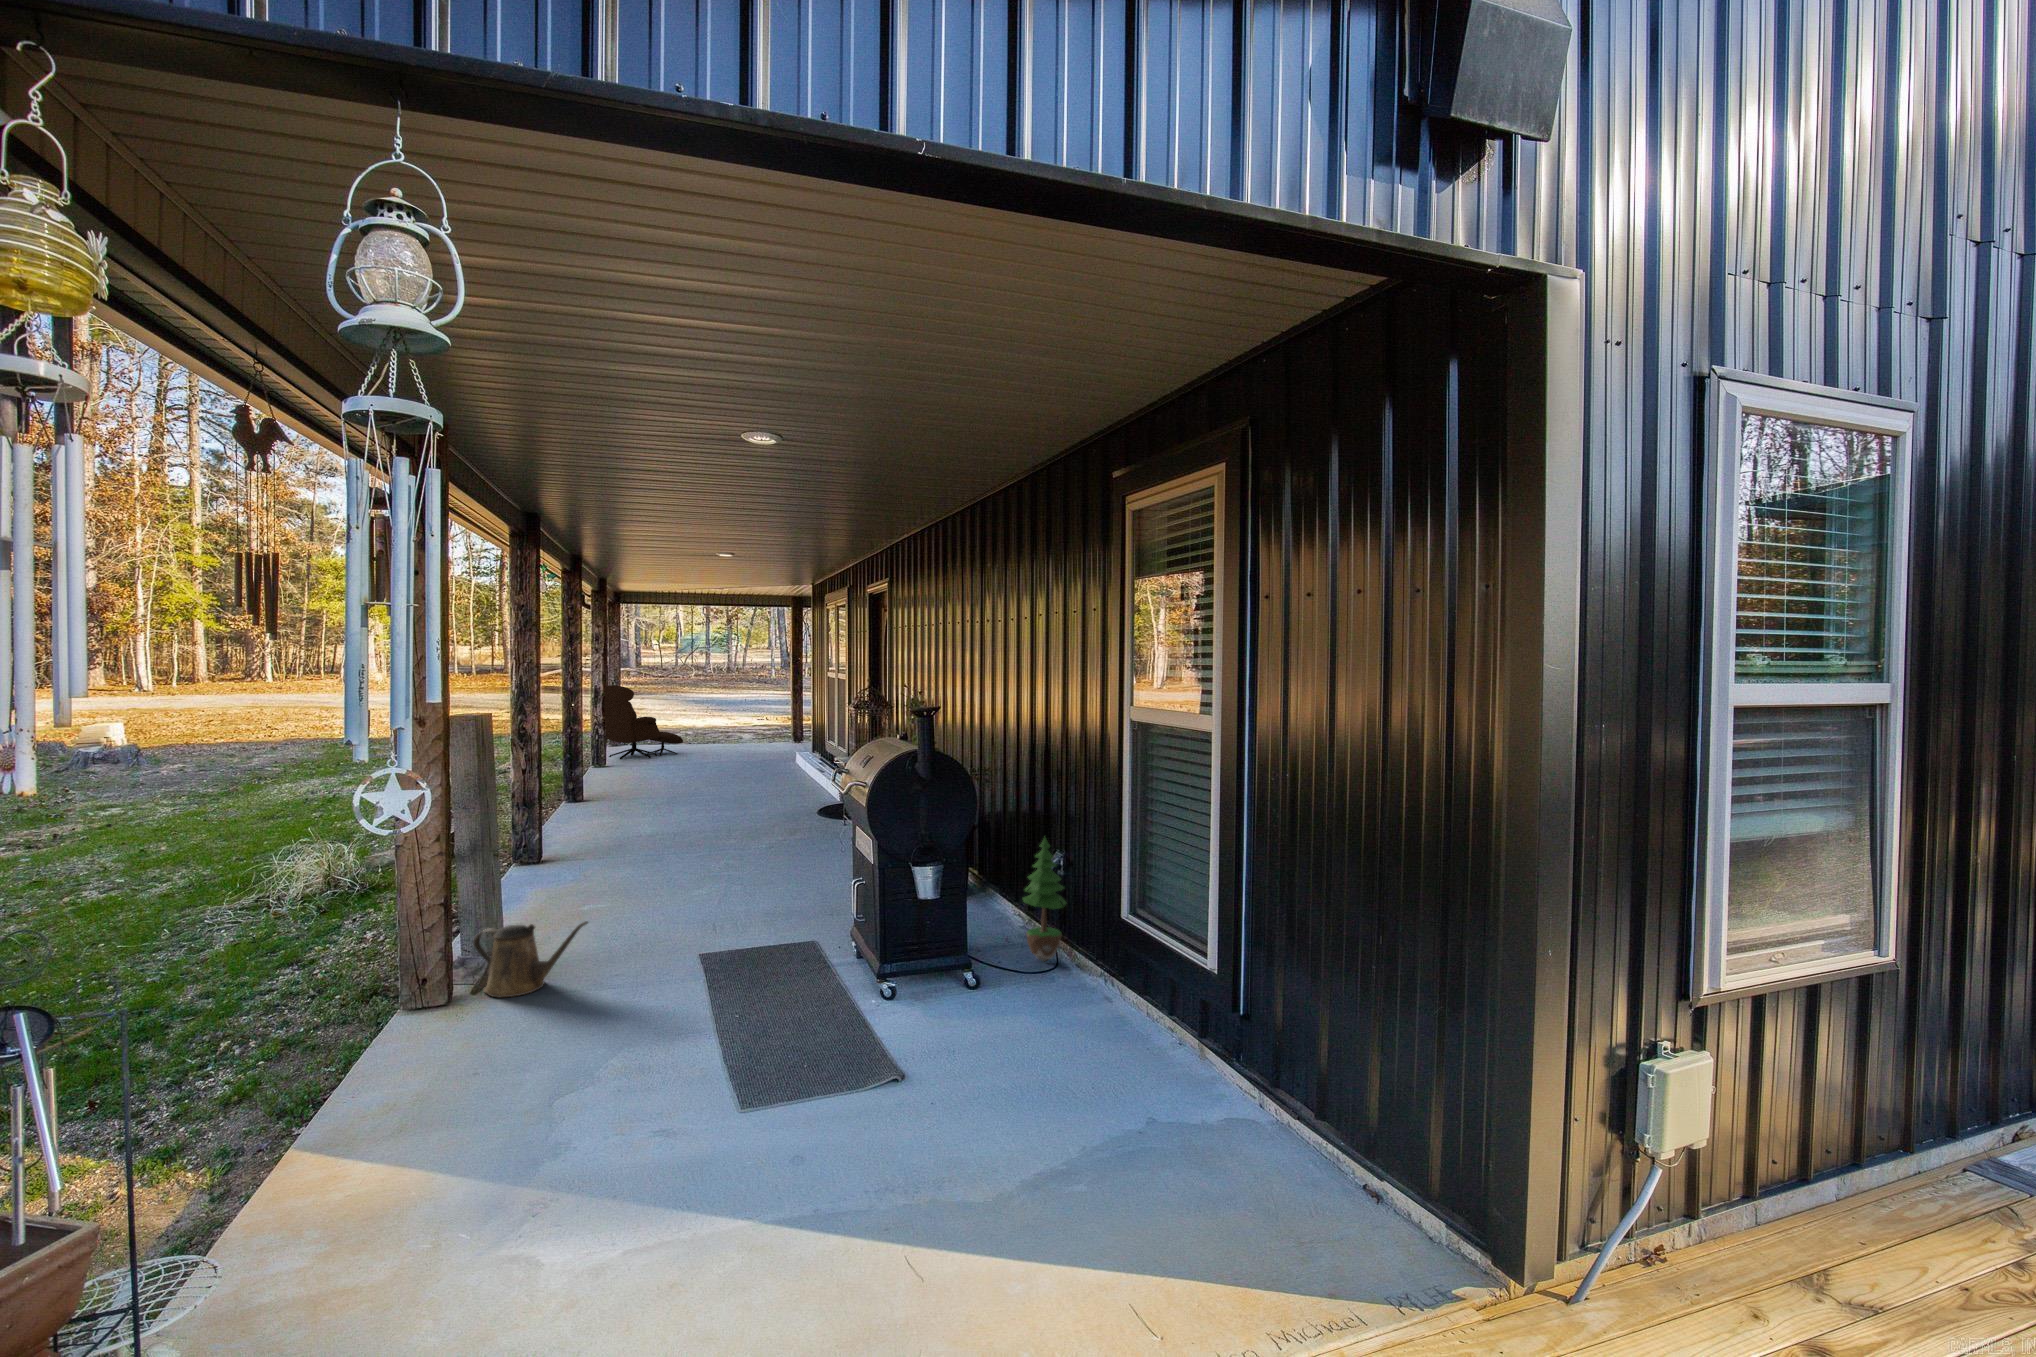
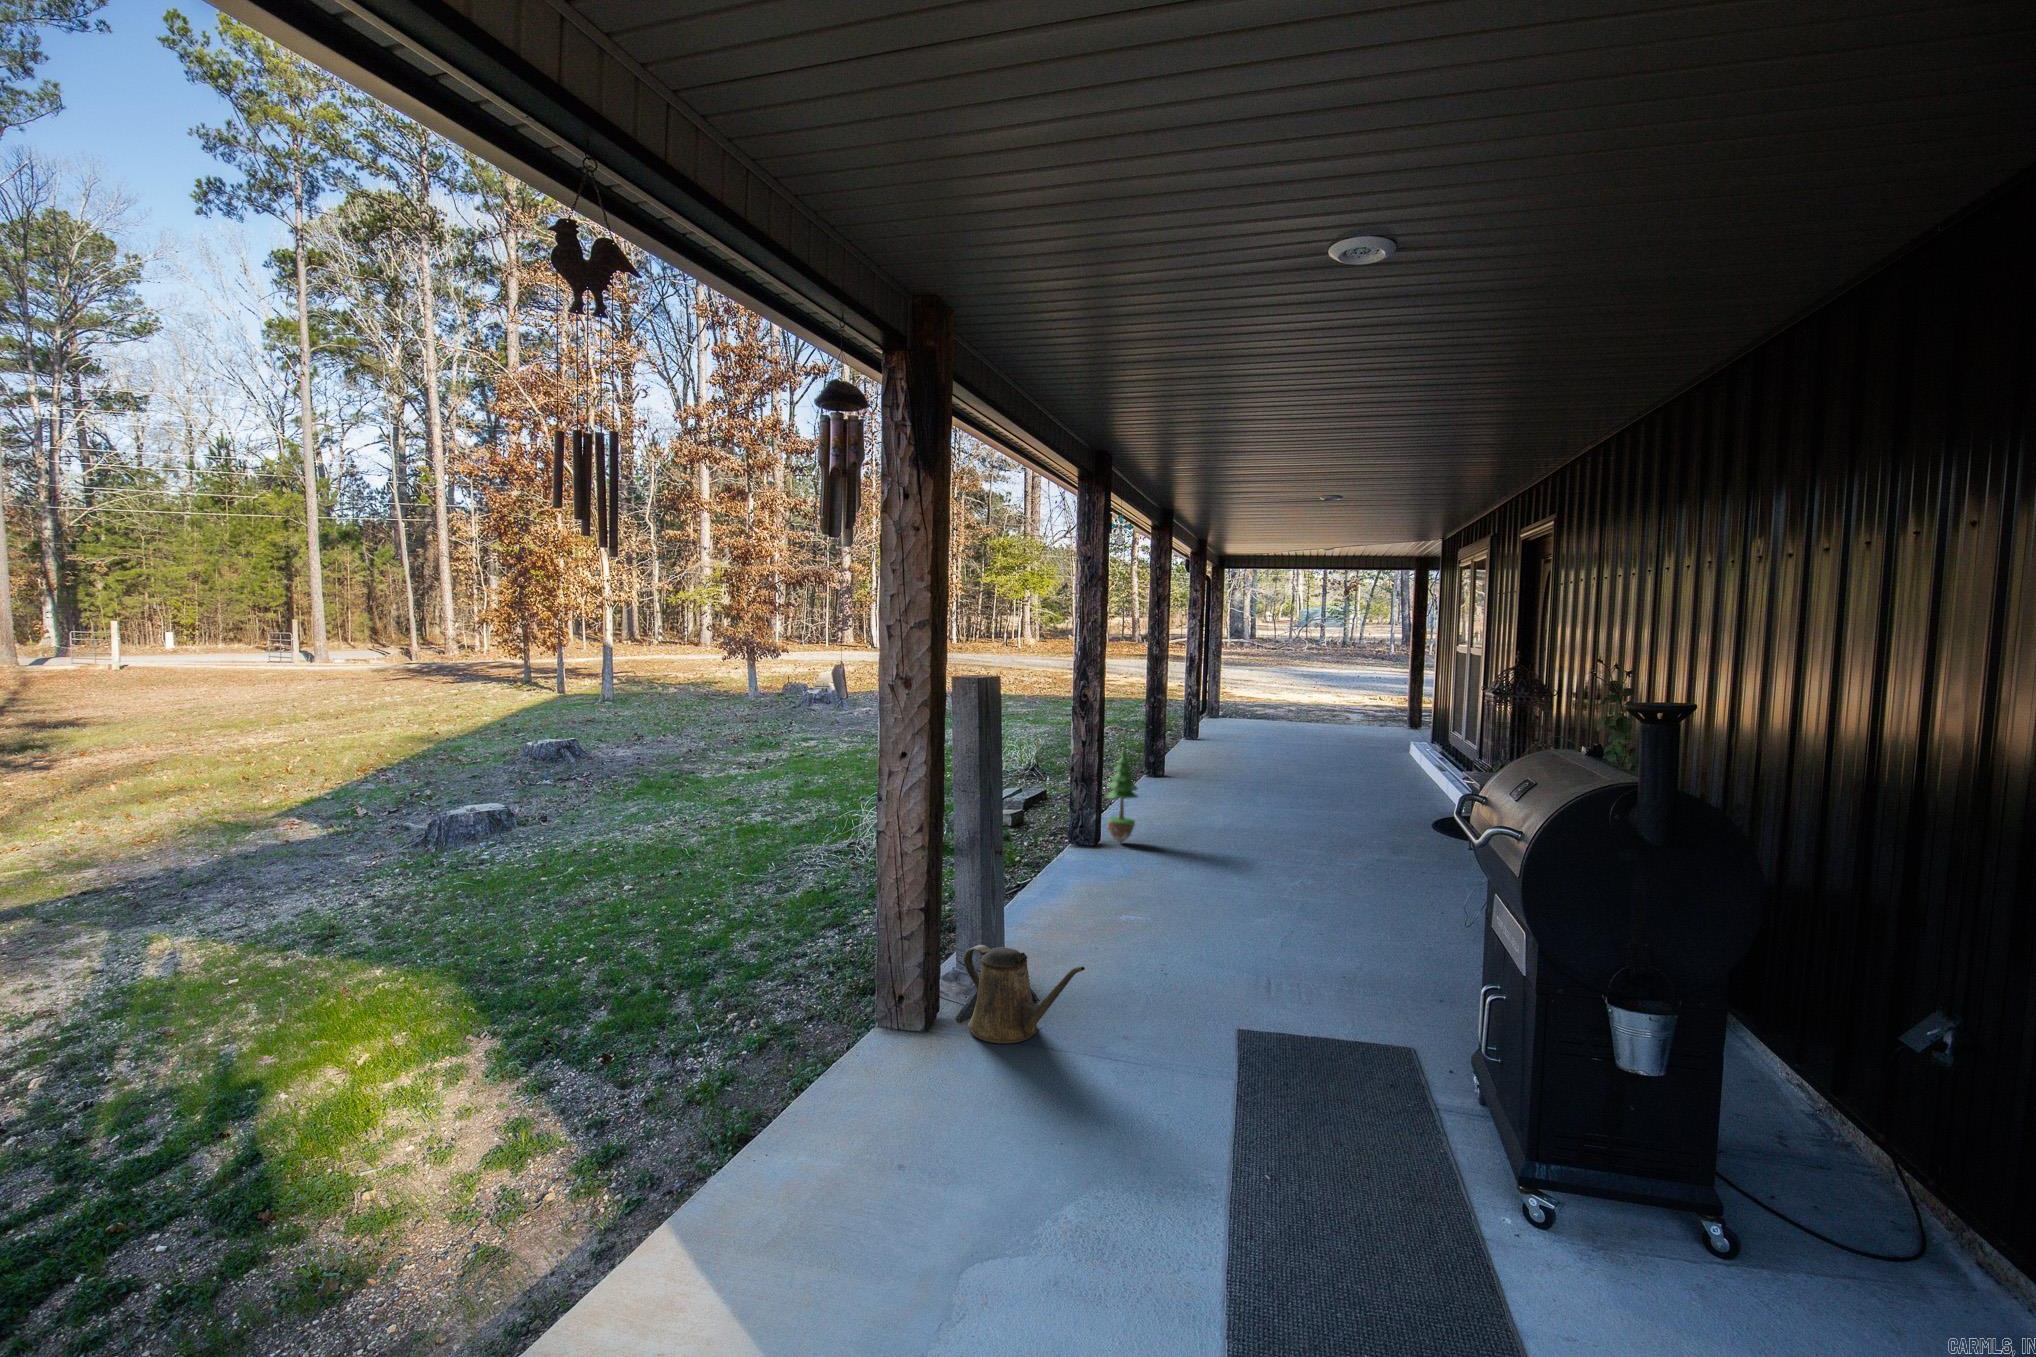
lounge chair: present [605,685,683,759] -> none [1195,654,1280,734]
potted tree: present [1023,838,1066,962] -> present [1106,748,1138,843]

